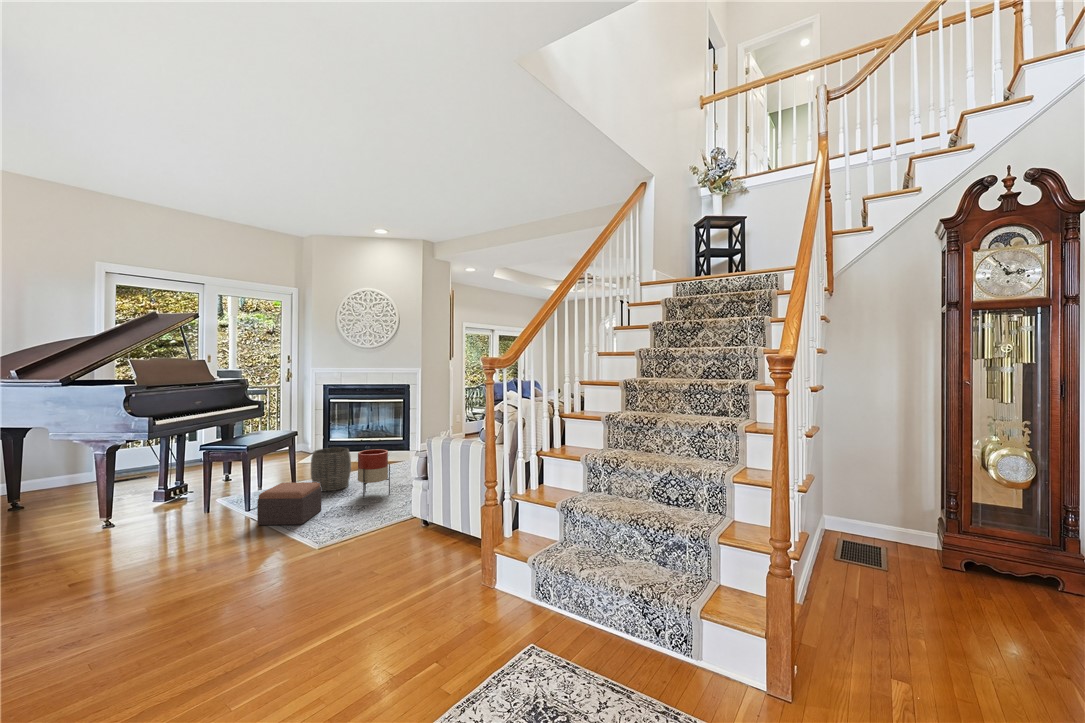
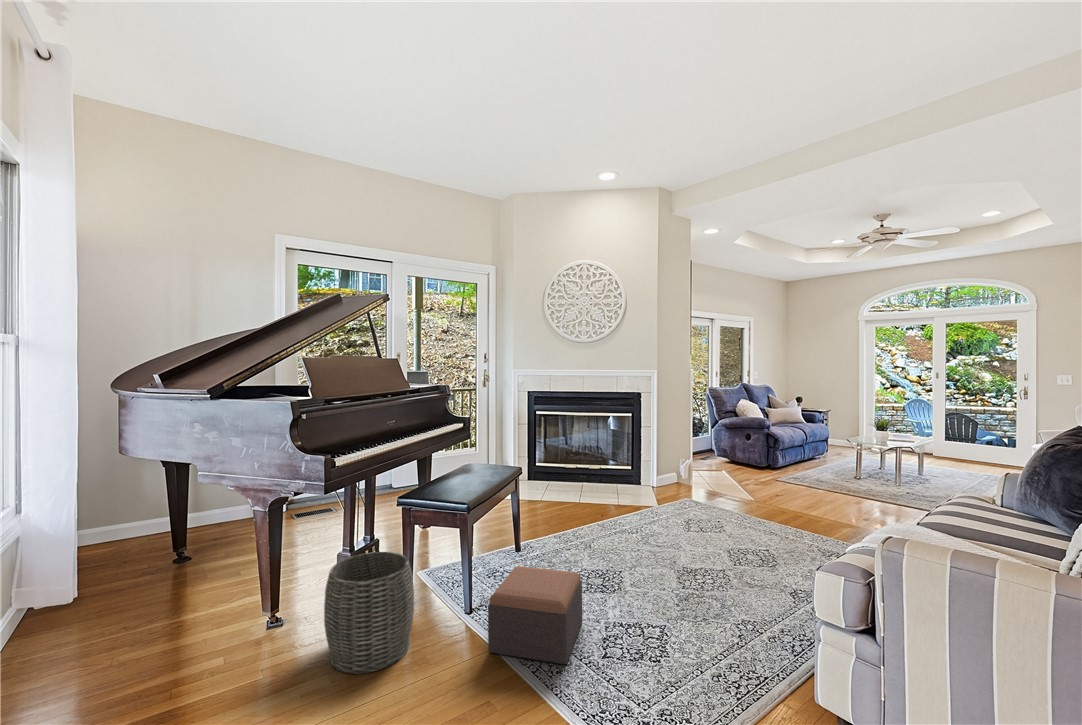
woven basket: present [311,448,351,491] -> present [324,552,414,674]
planter: present [358,449,390,499] -> none [625,507,679,601]

